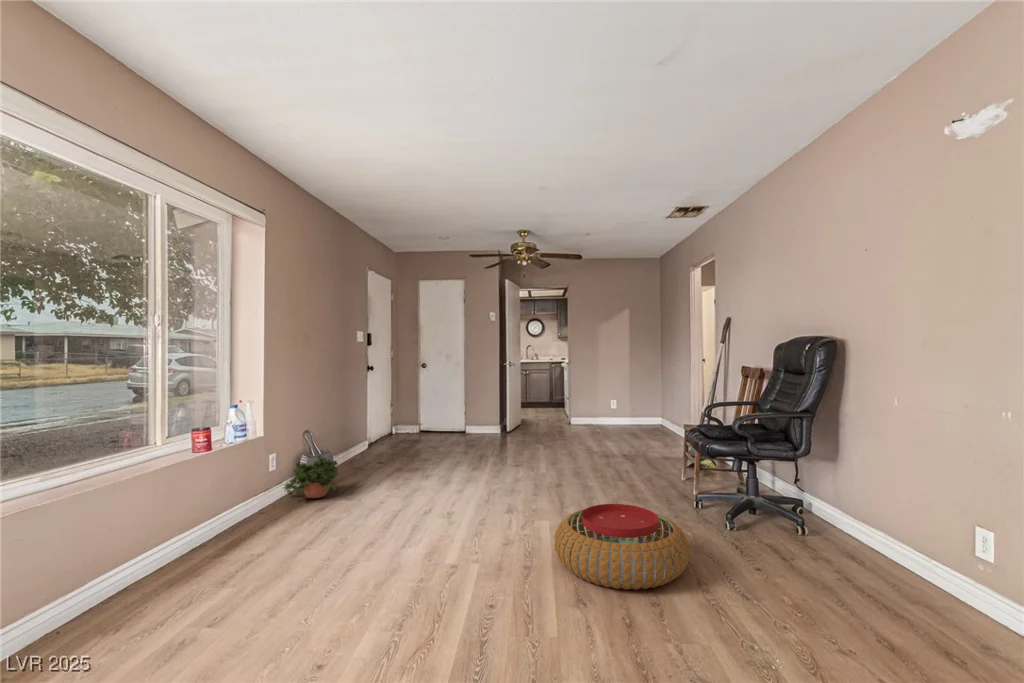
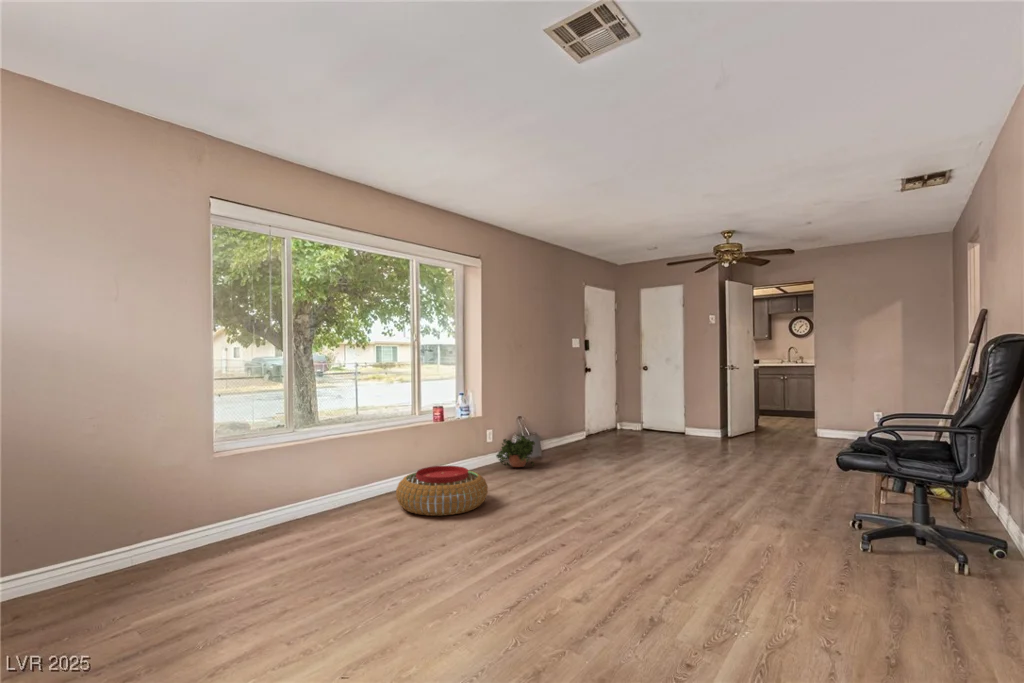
pouf: present [554,504,690,590] -> present [396,466,488,516]

